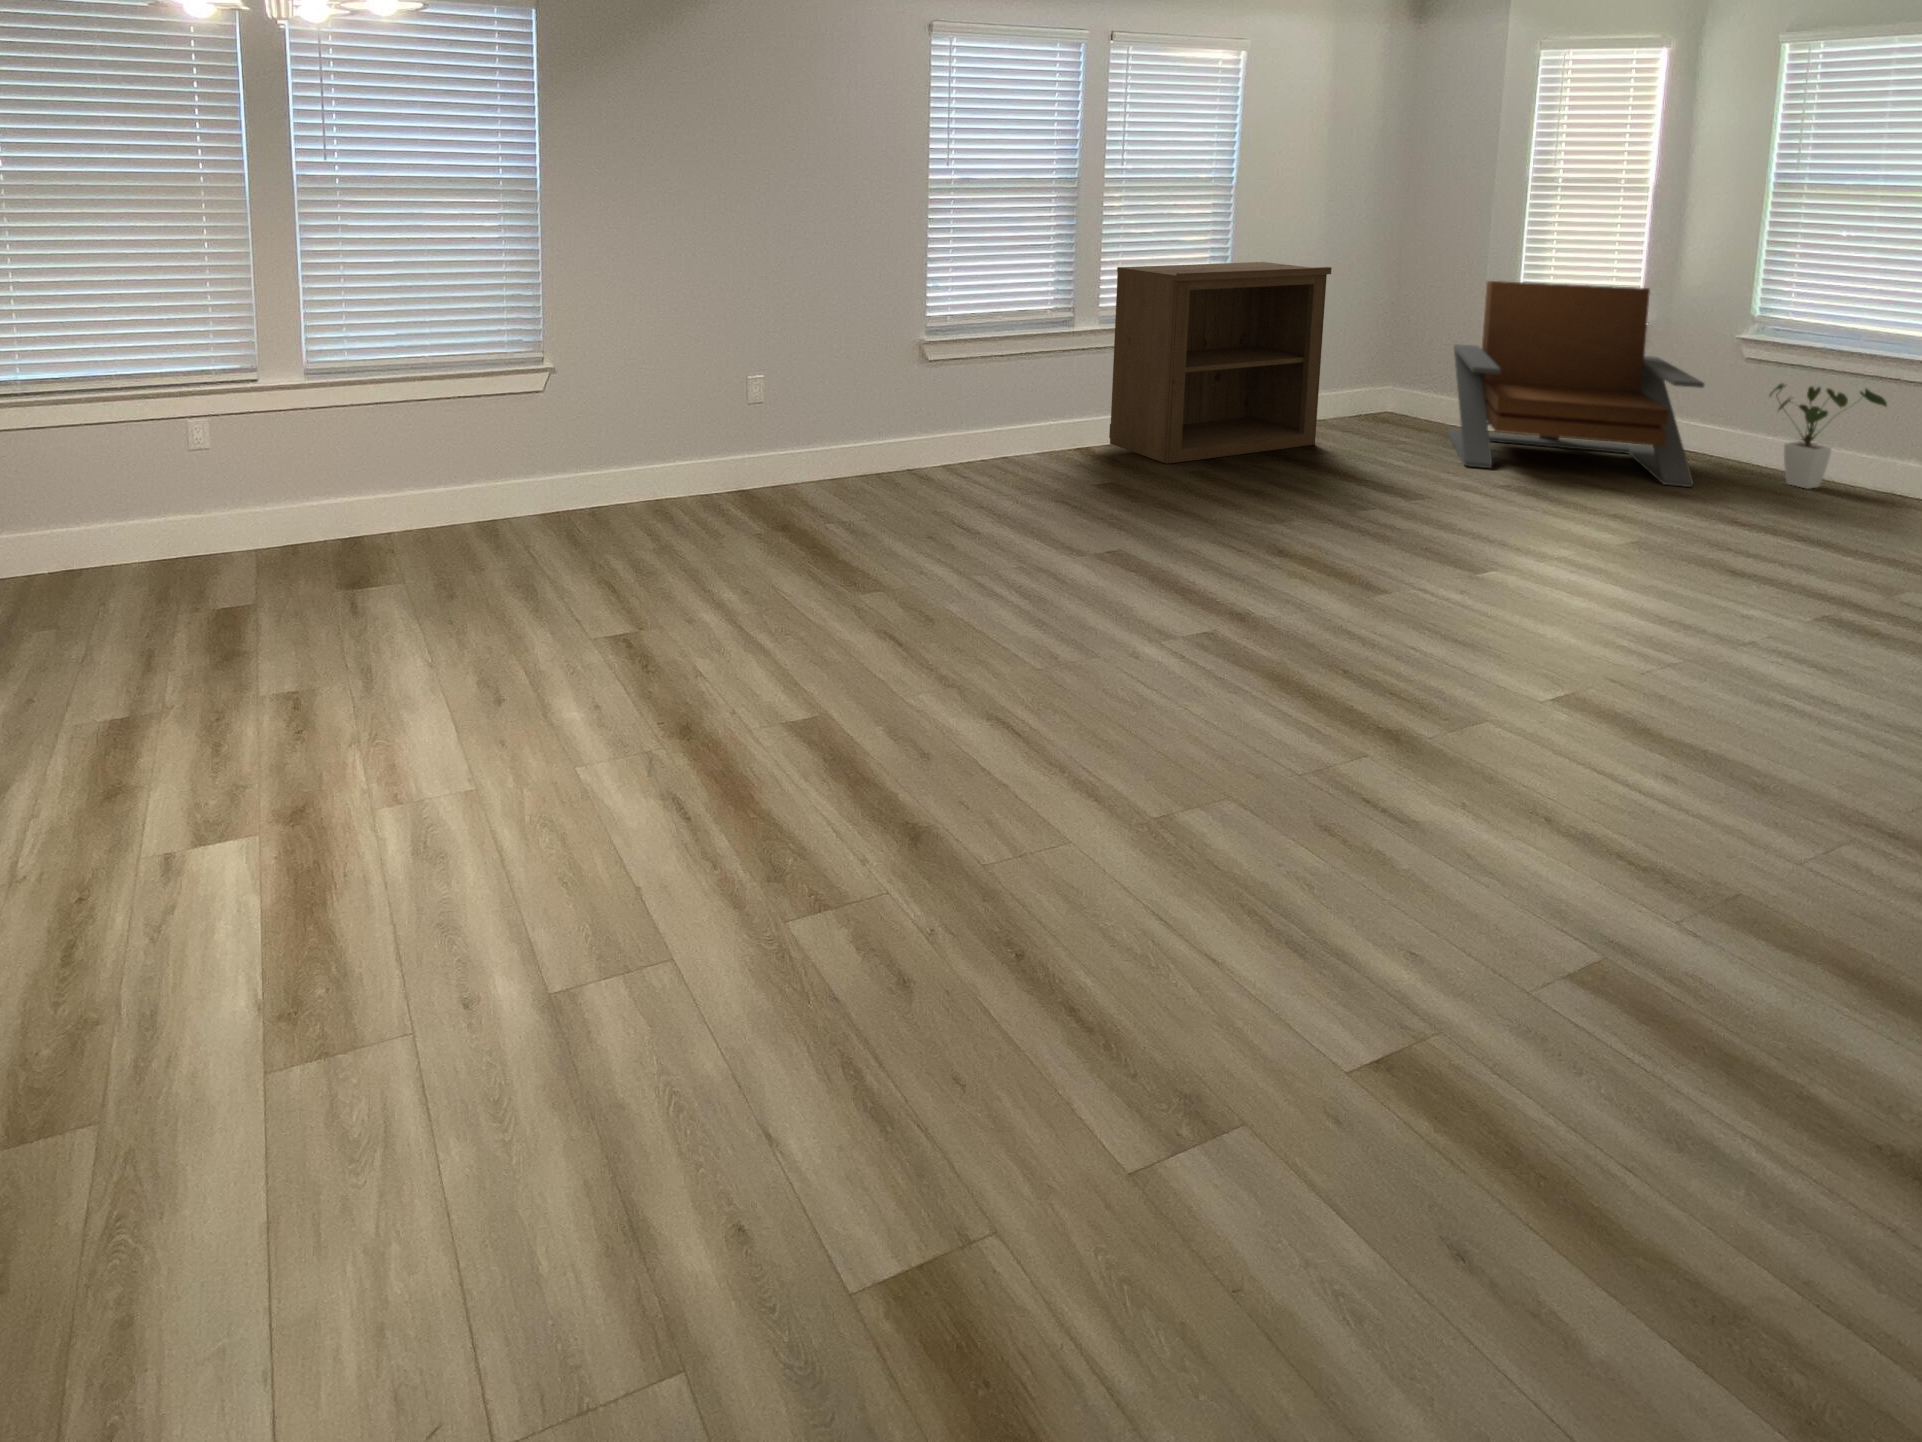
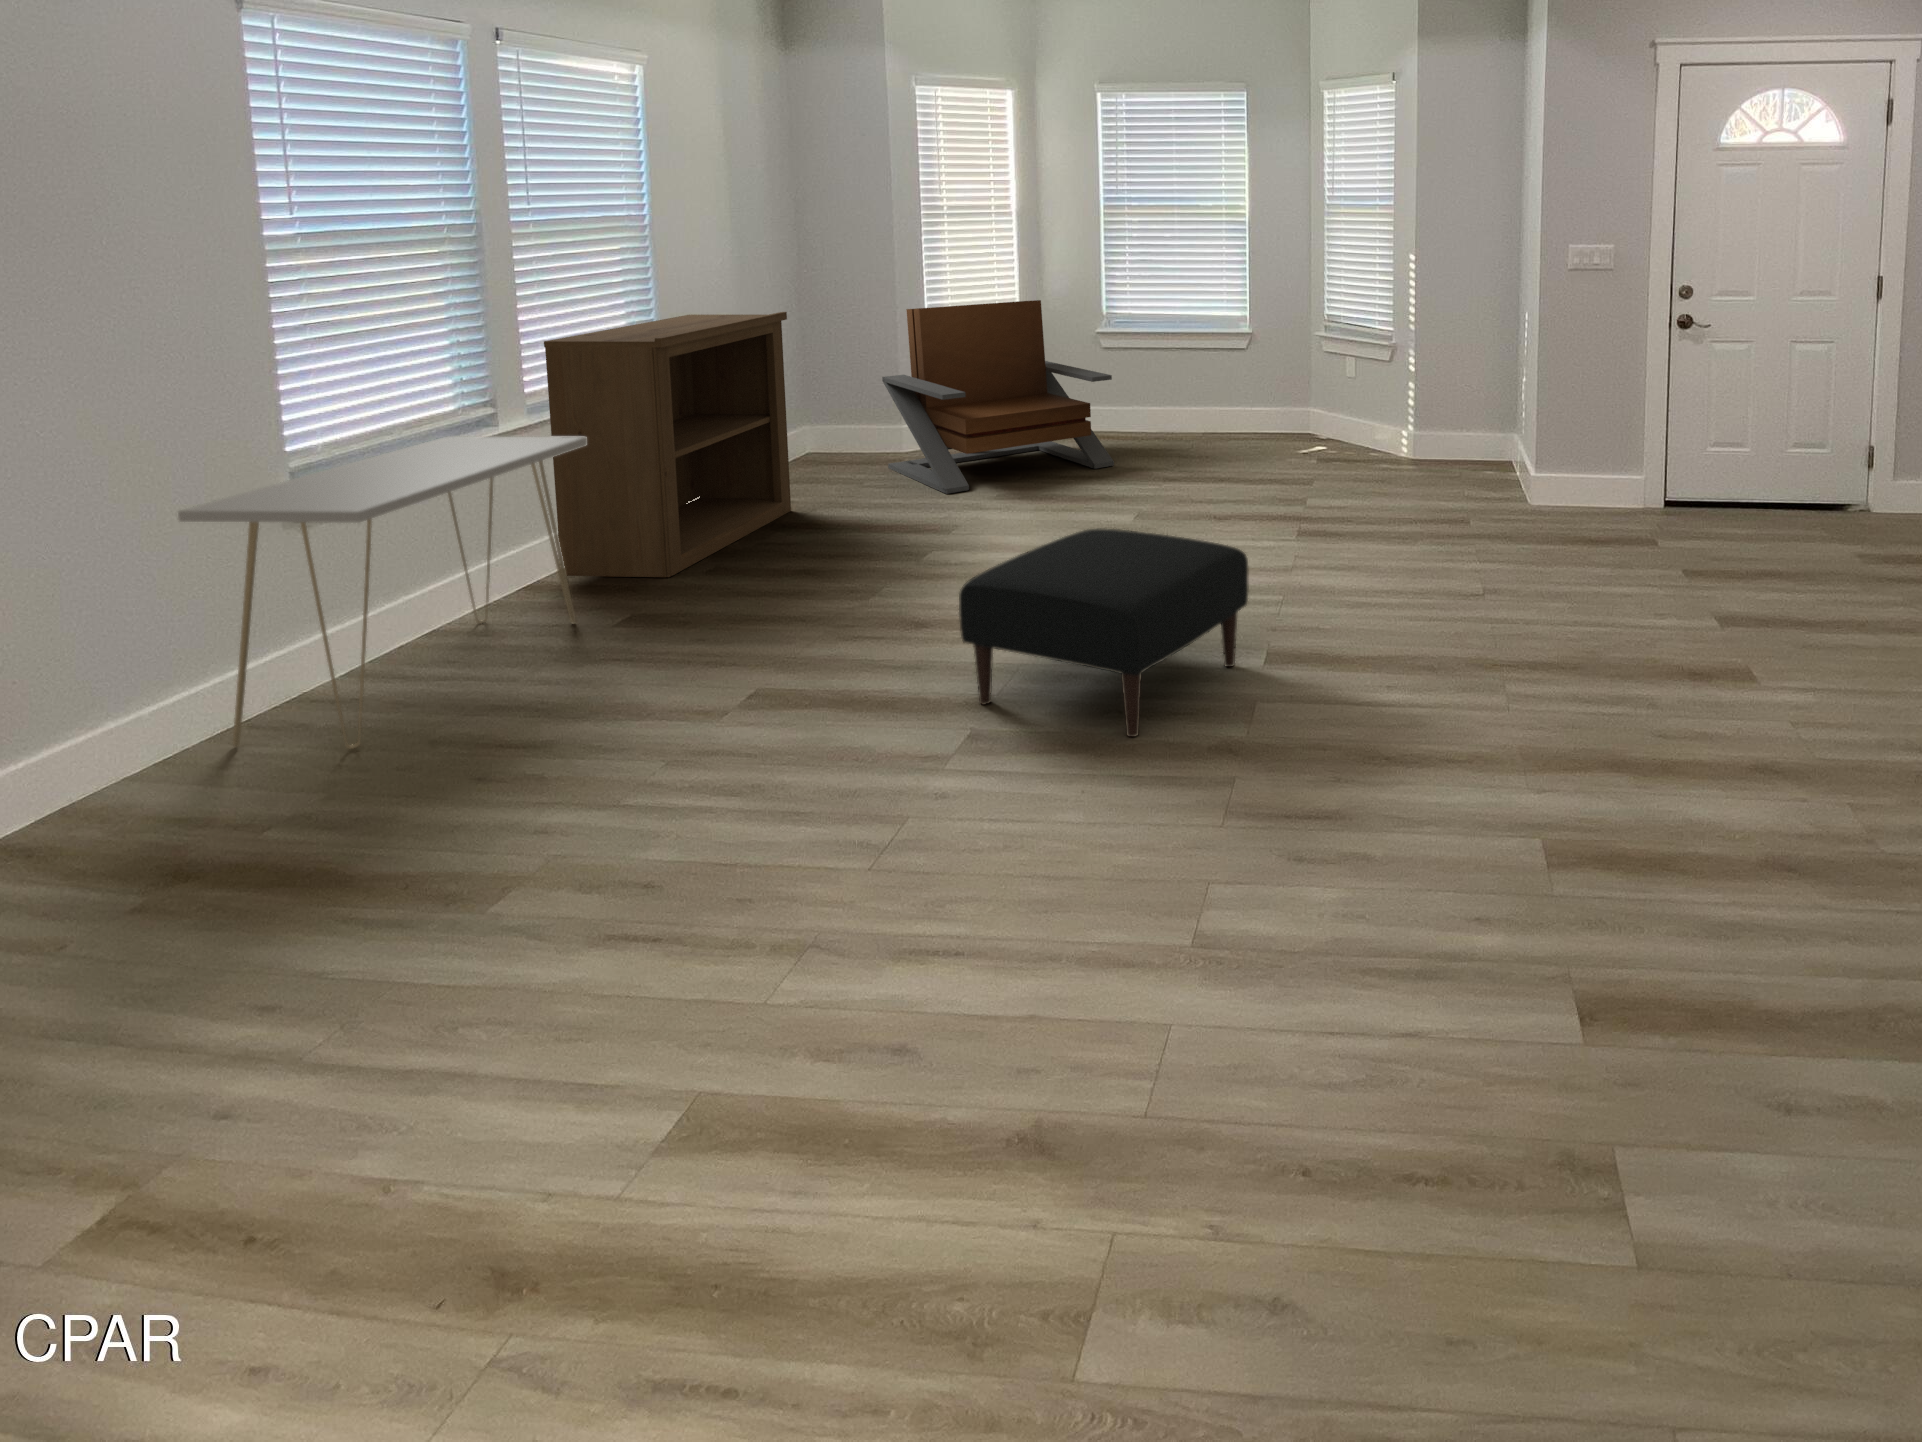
console table: none [855,324,1096,498] -> present [178,436,587,749]
house plant: present [1770,384,1887,489] -> none [1142,360,1206,447]
ottoman: none [1228,501,1531,686] -> present [959,529,1249,737]

